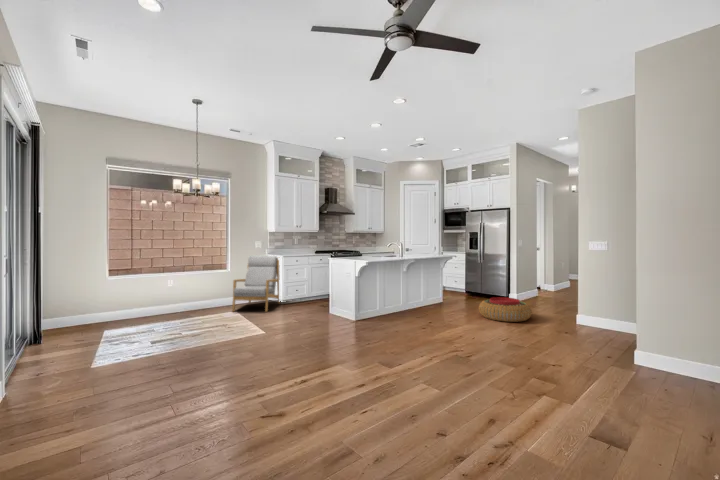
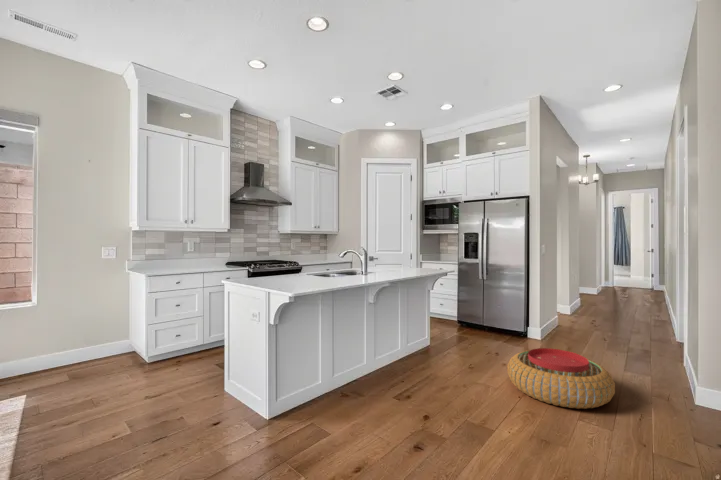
armchair: present [232,256,280,312] -> none [11,275,145,398]

